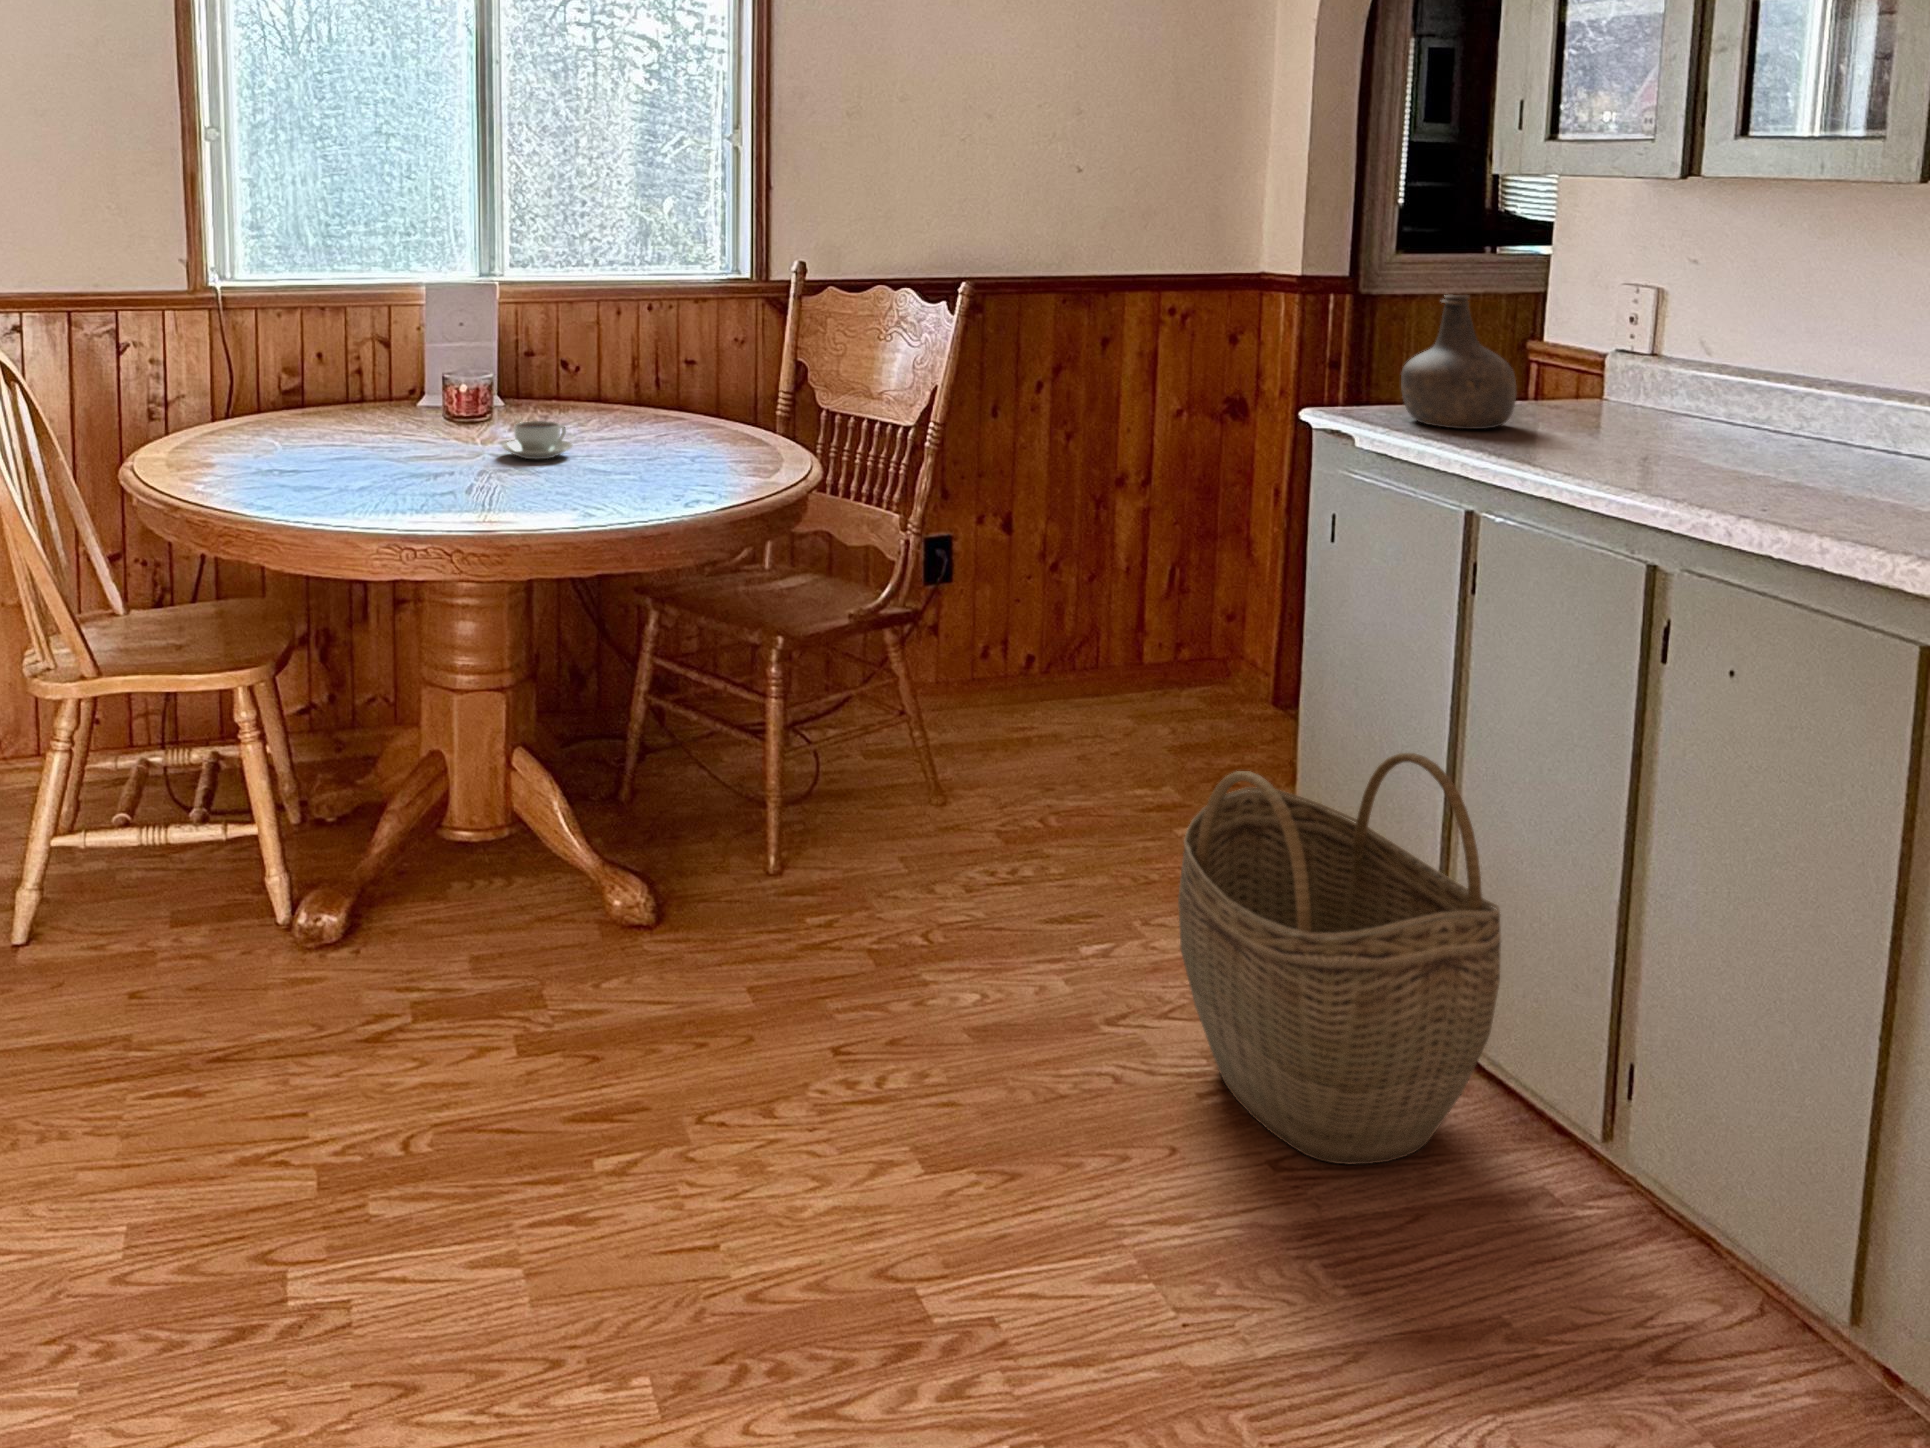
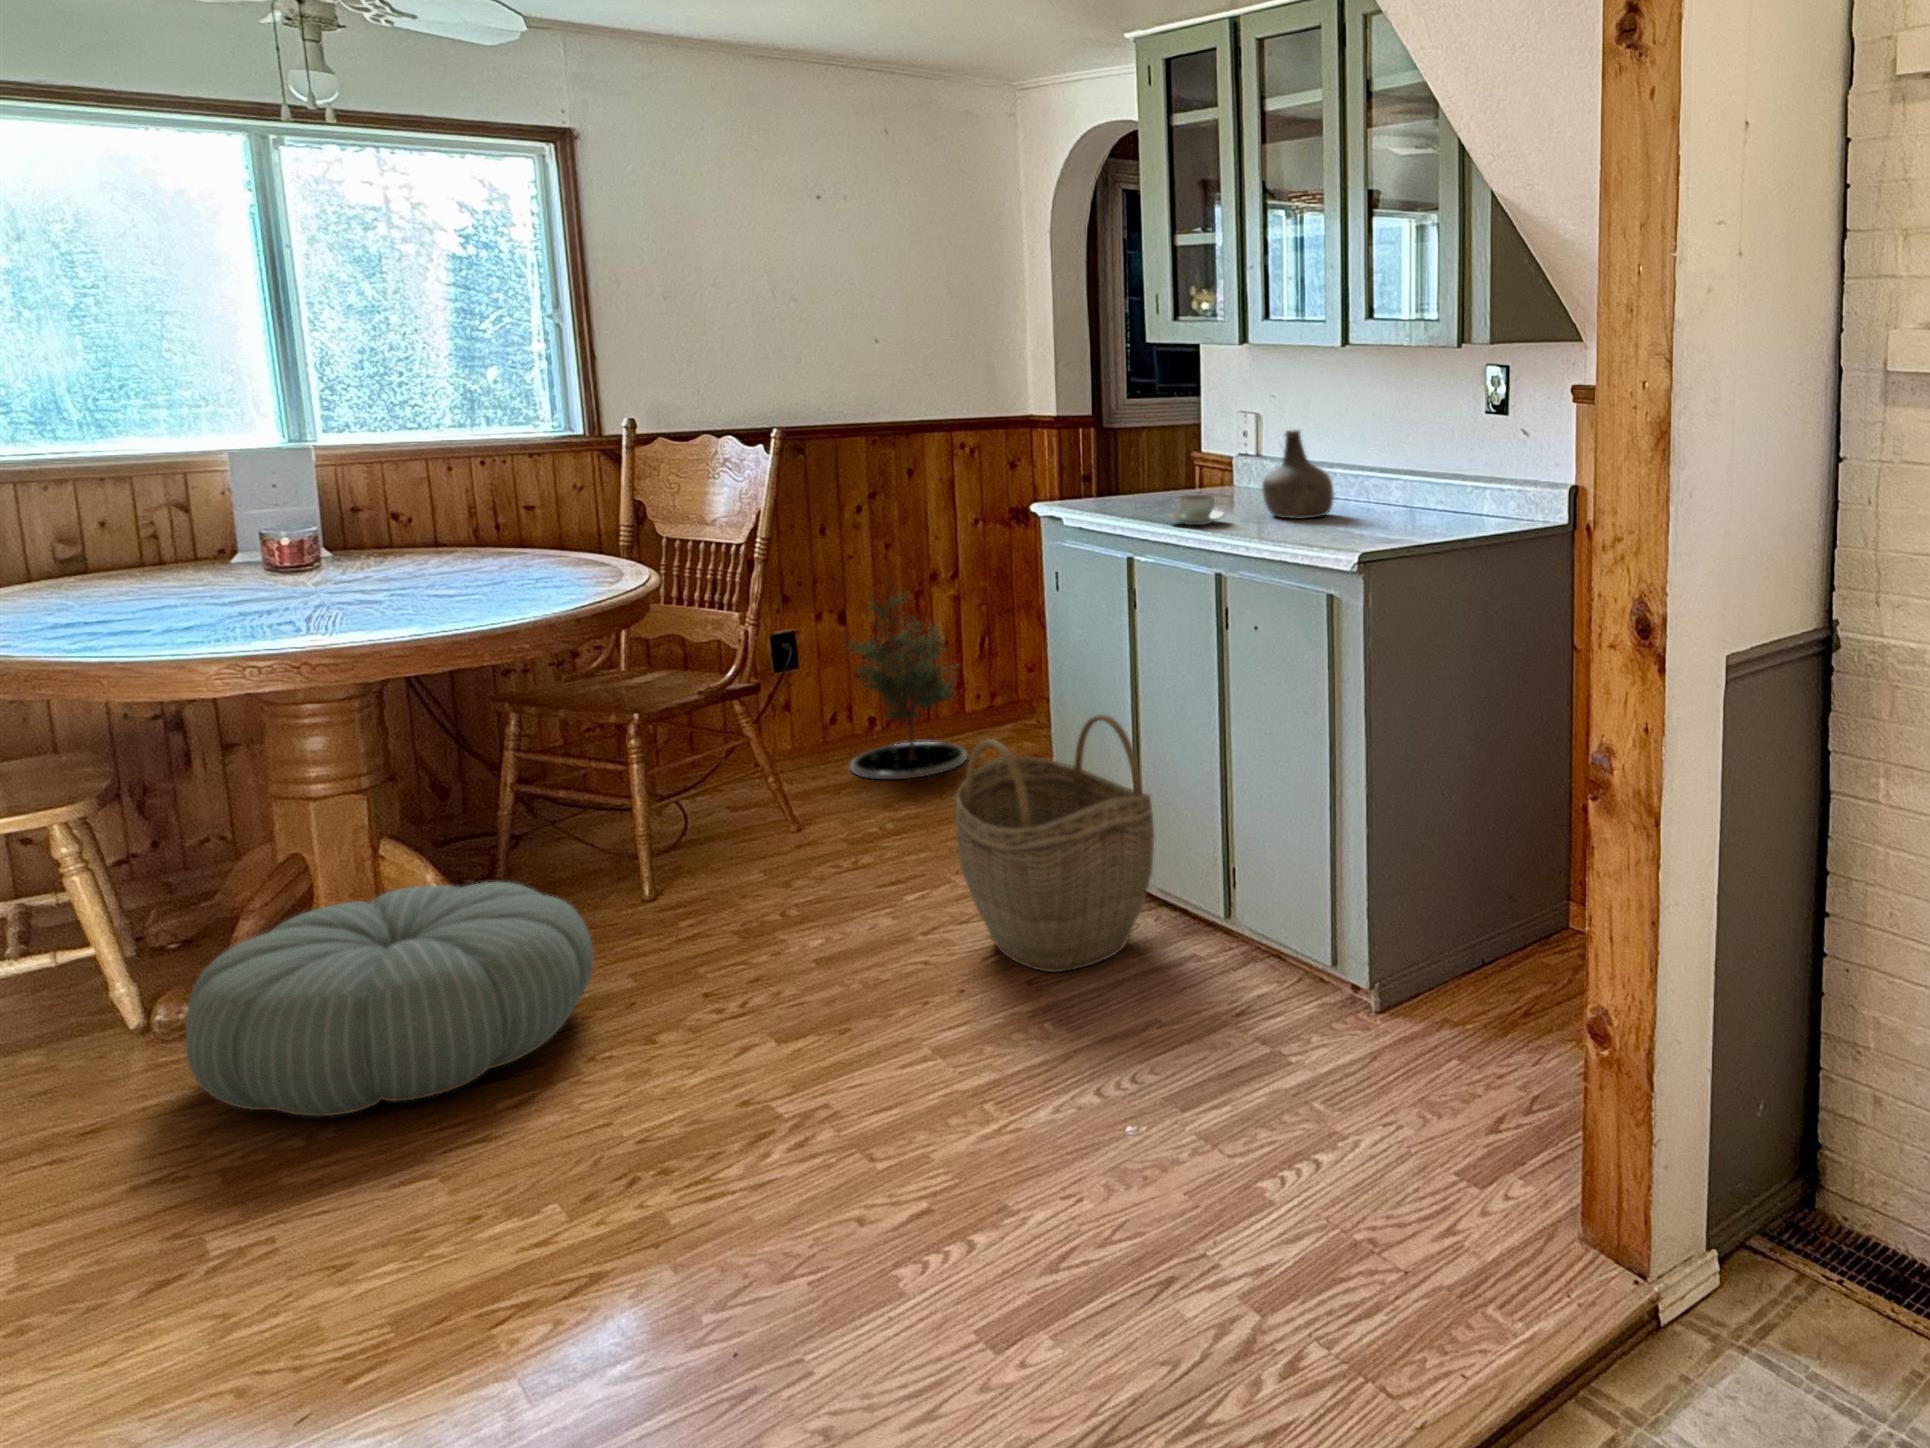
bottle: present [1401,294,1516,429] -> present [1262,430,1334,519]
coffee cup: present [502,421,573,459] -> present [1168,495,1225,525]
potted tree: none [1001,476,1153,749] -> present [845,587,967,779]
pouf: none [303,826,712,1129] -> present [186,882,594,1116]

